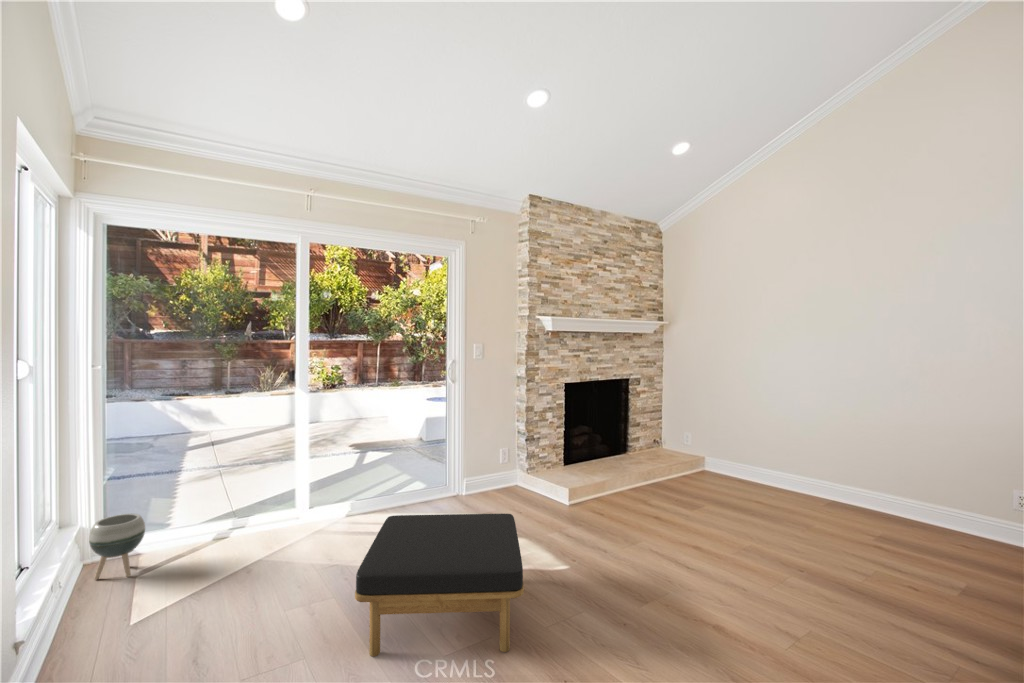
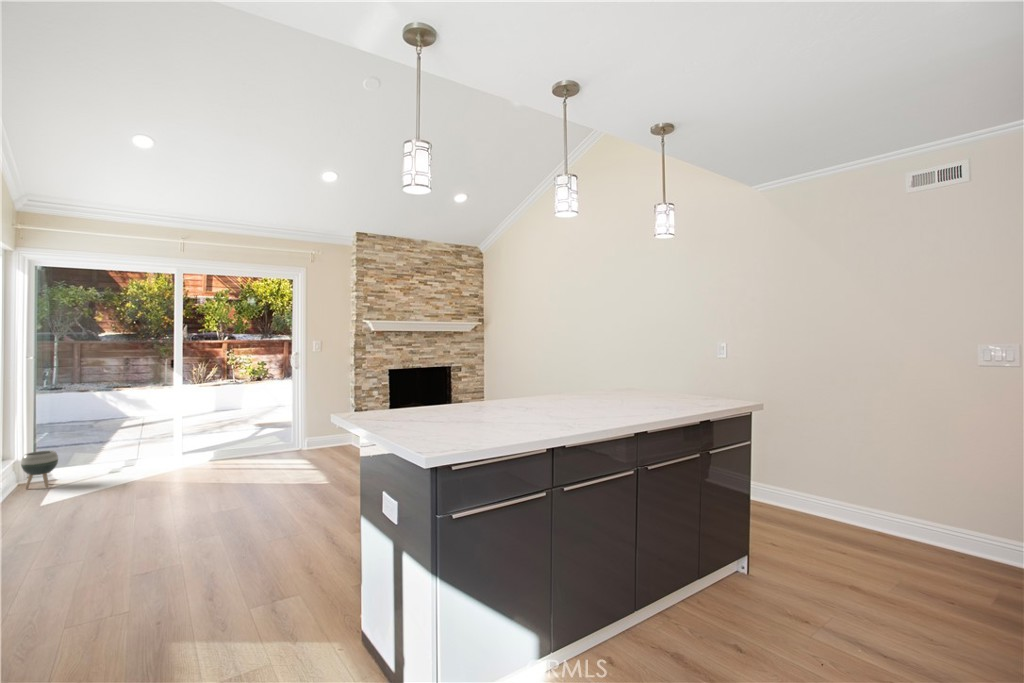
ottoman: present [355,514,524,657] -> none [168,446,291,511]

